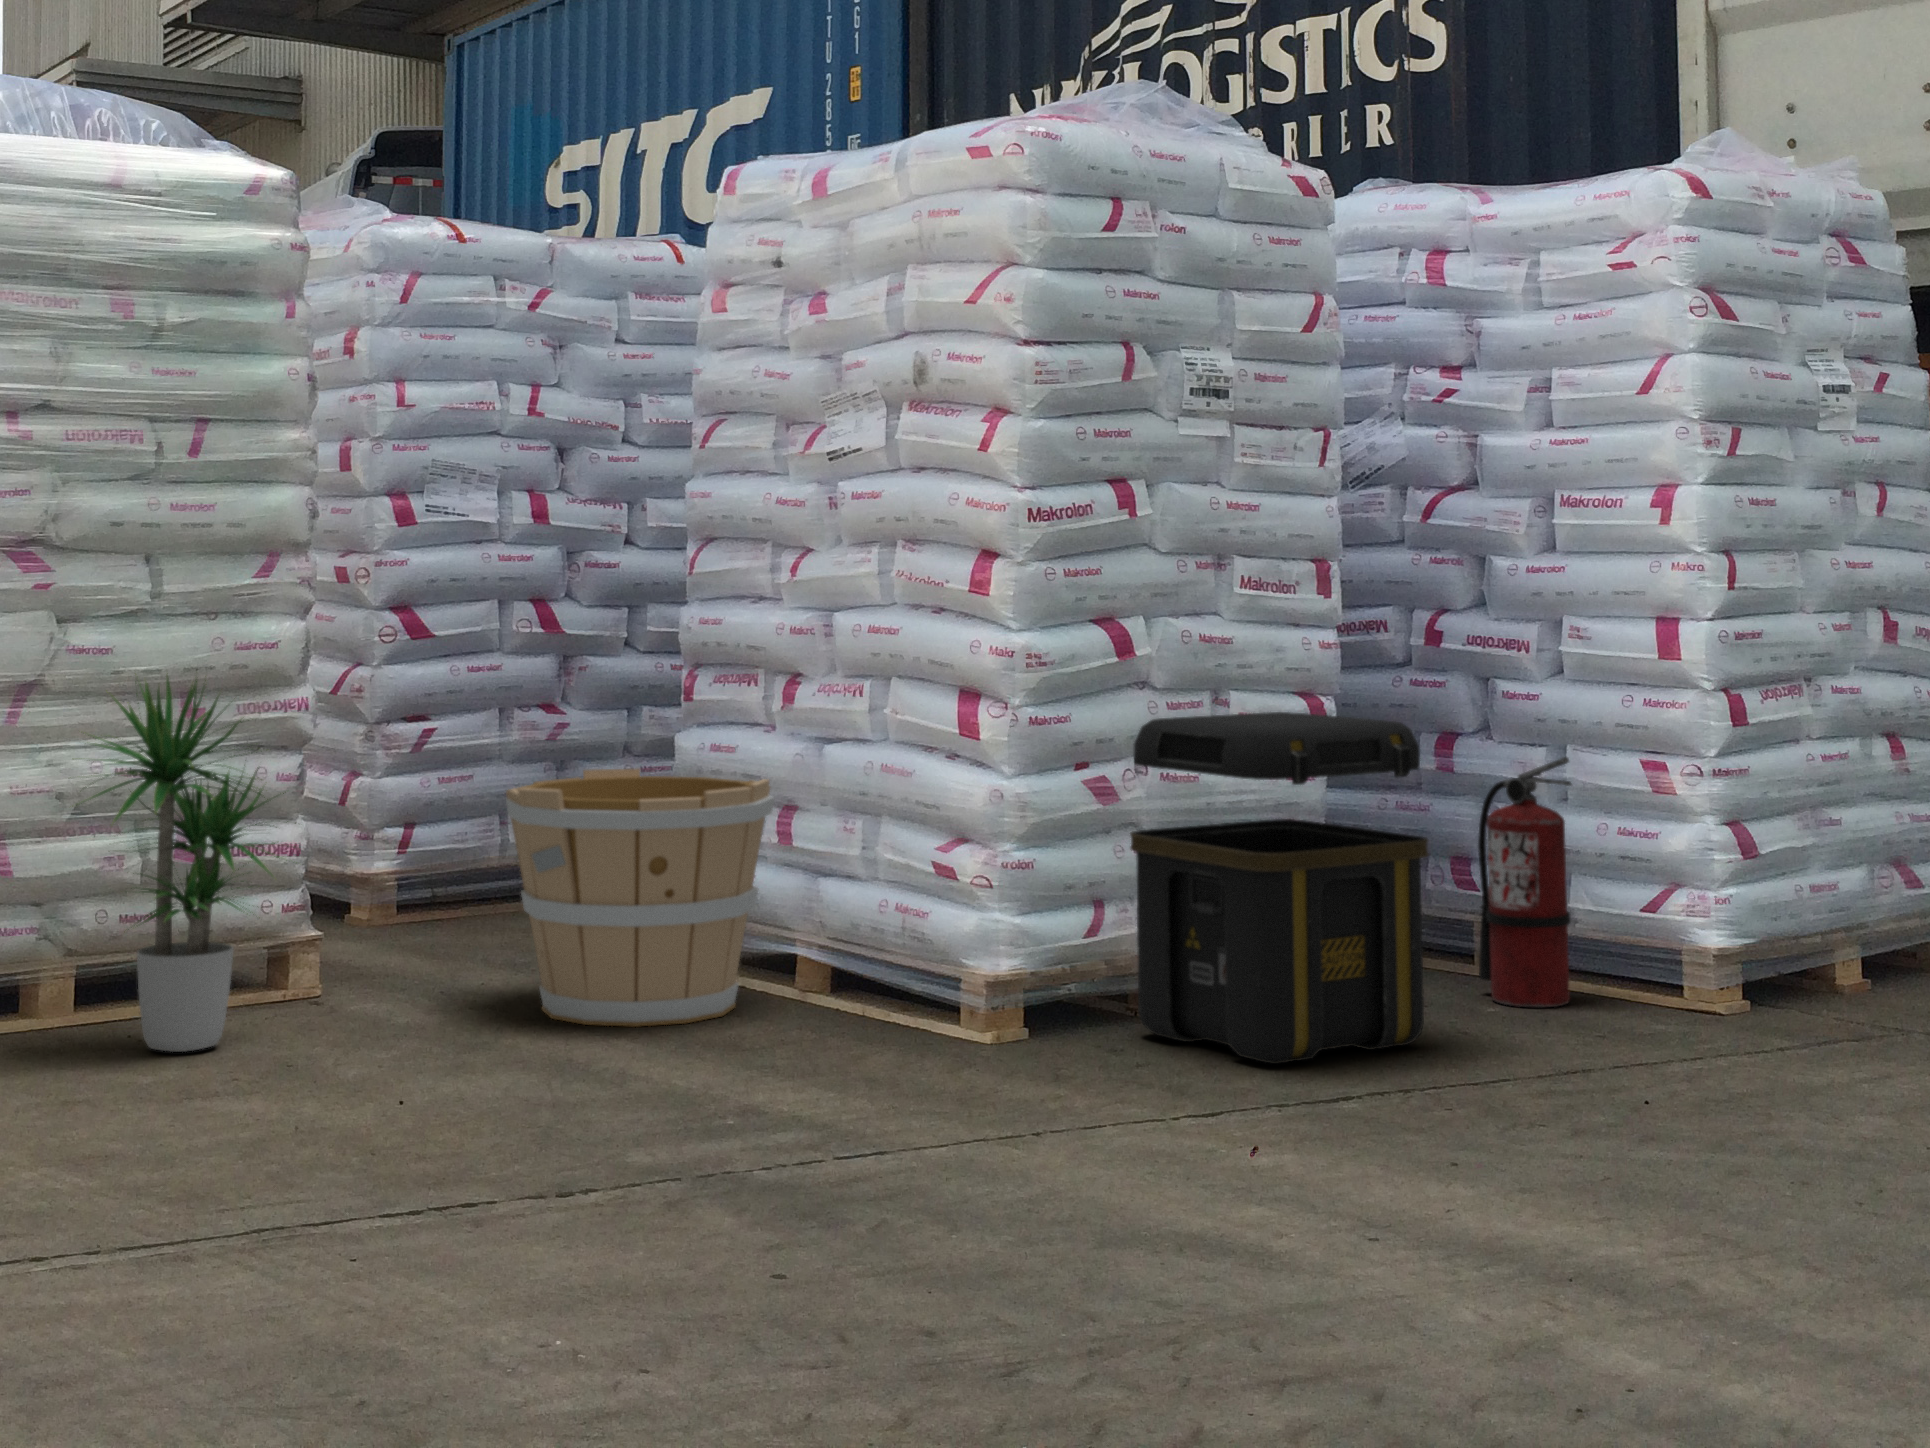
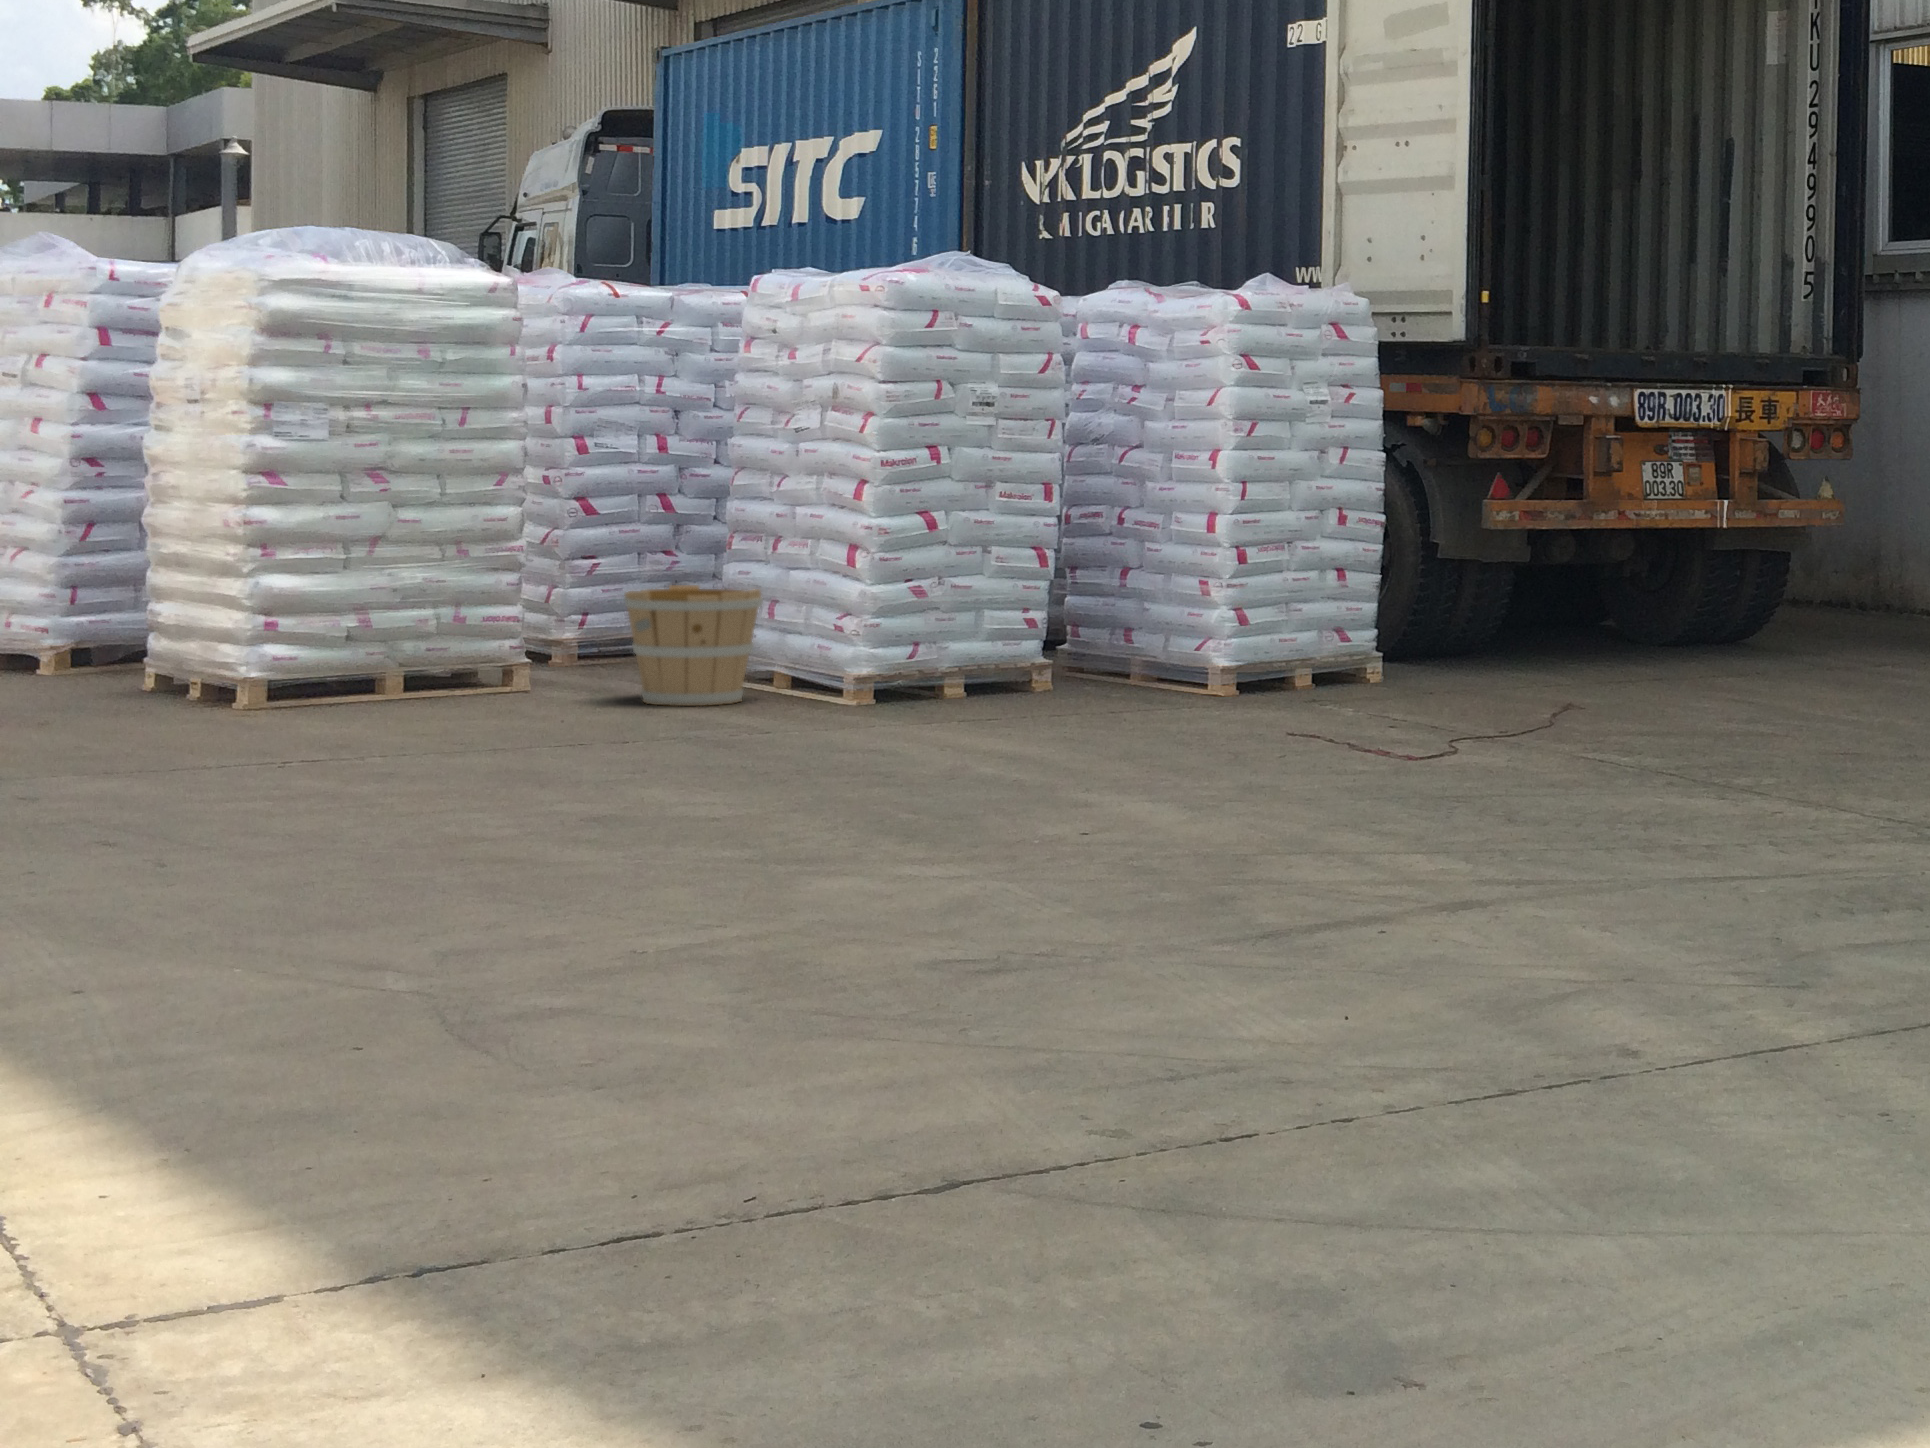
potted plant: present [81,676,288,1052] -> none [398,529,519,710]
toolbox: present [1130,712,1428,1064] -> none [927,559,1066,717]
fire extinguisher: present [1478,757,1572,1007] -> none [1126,583,1168,705]

